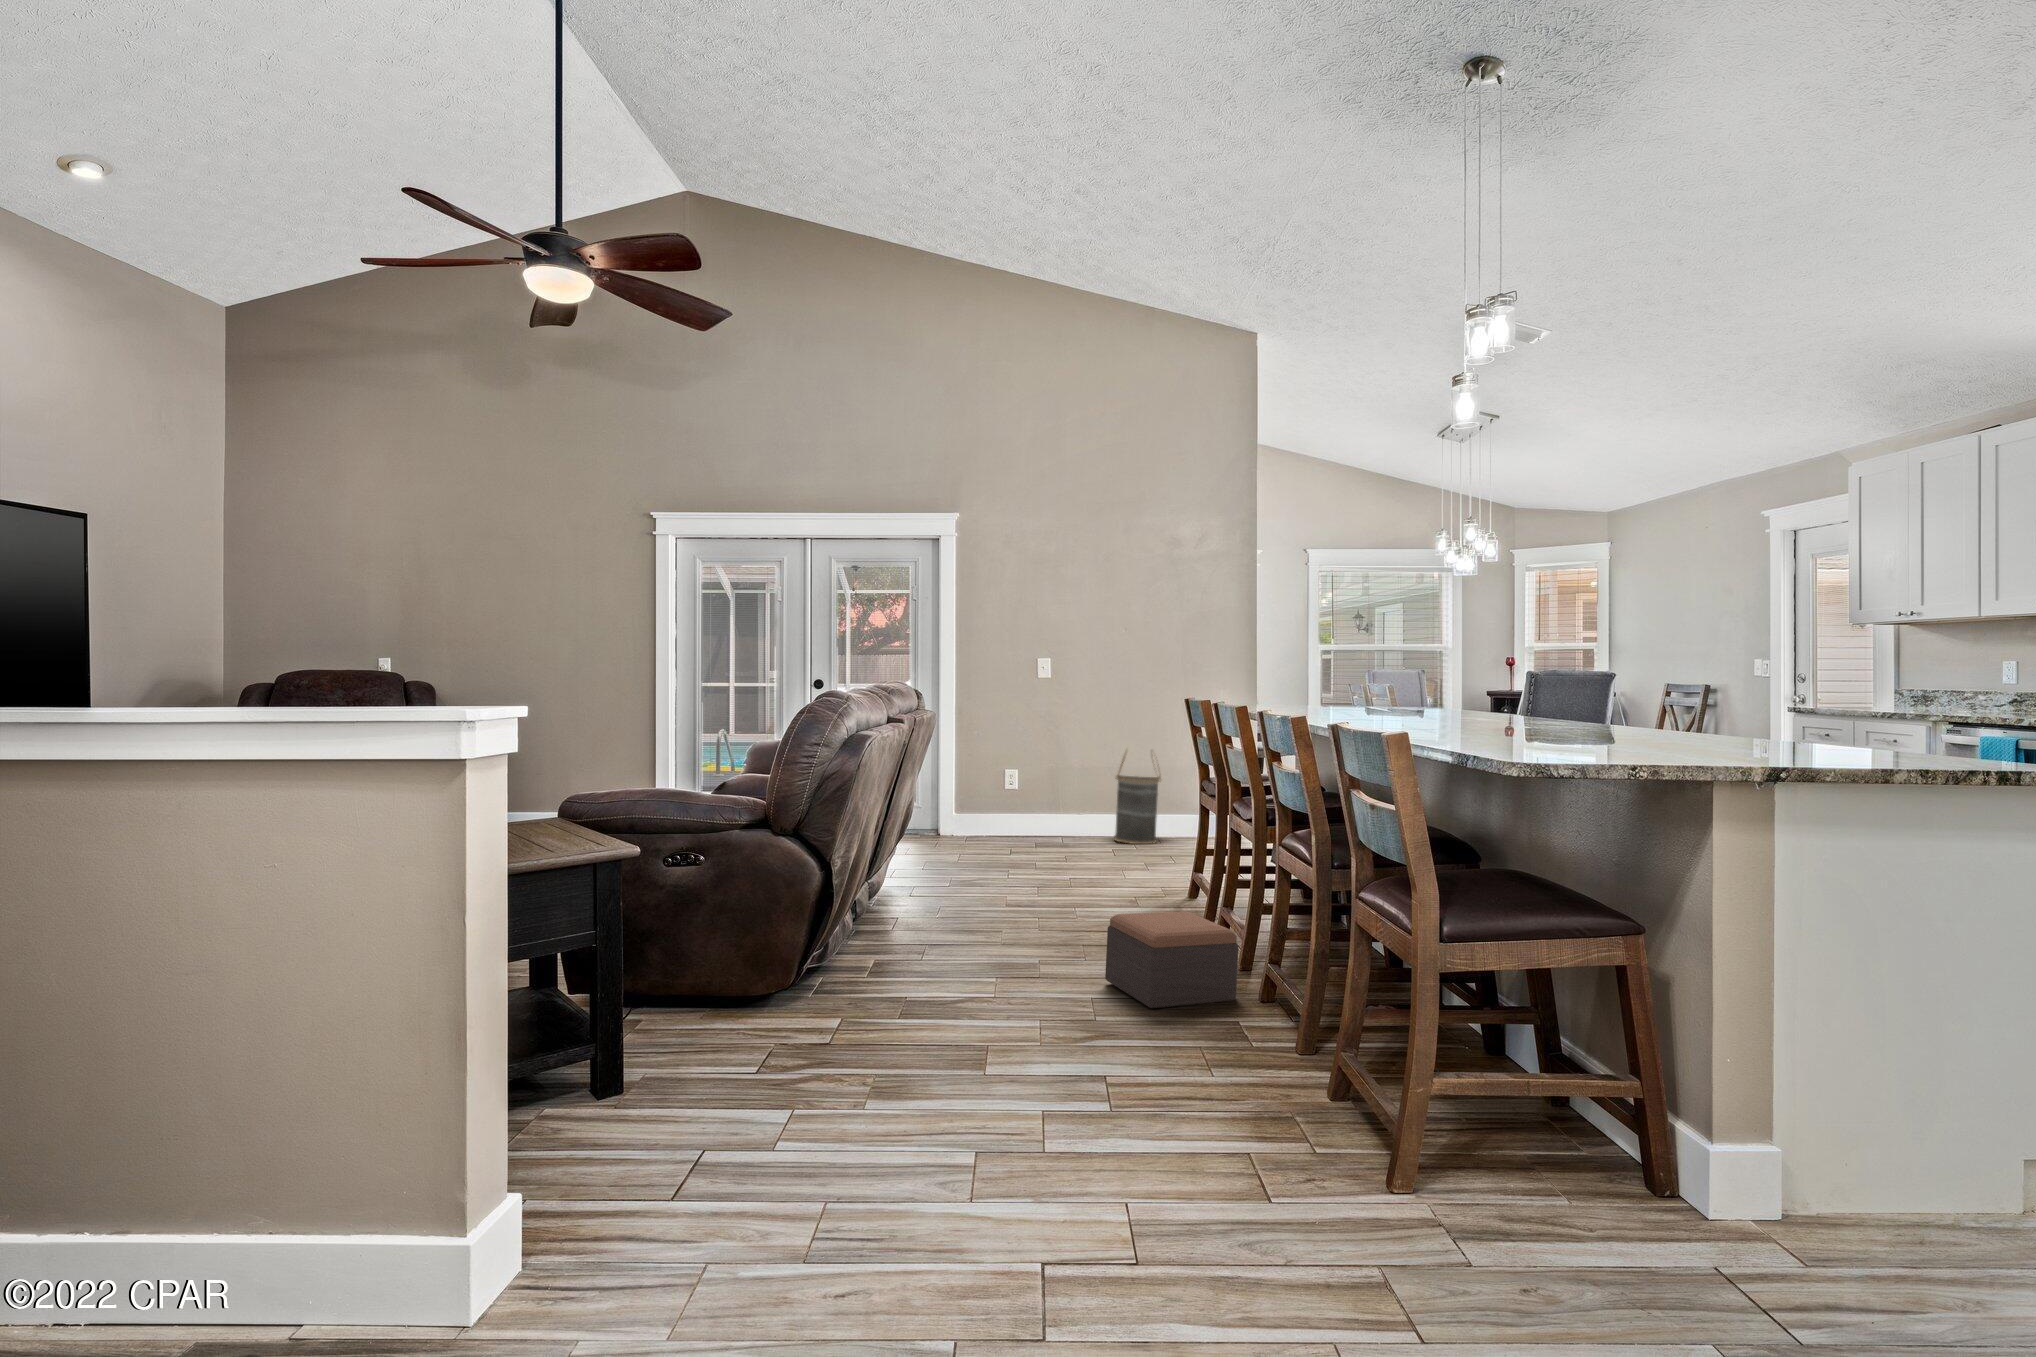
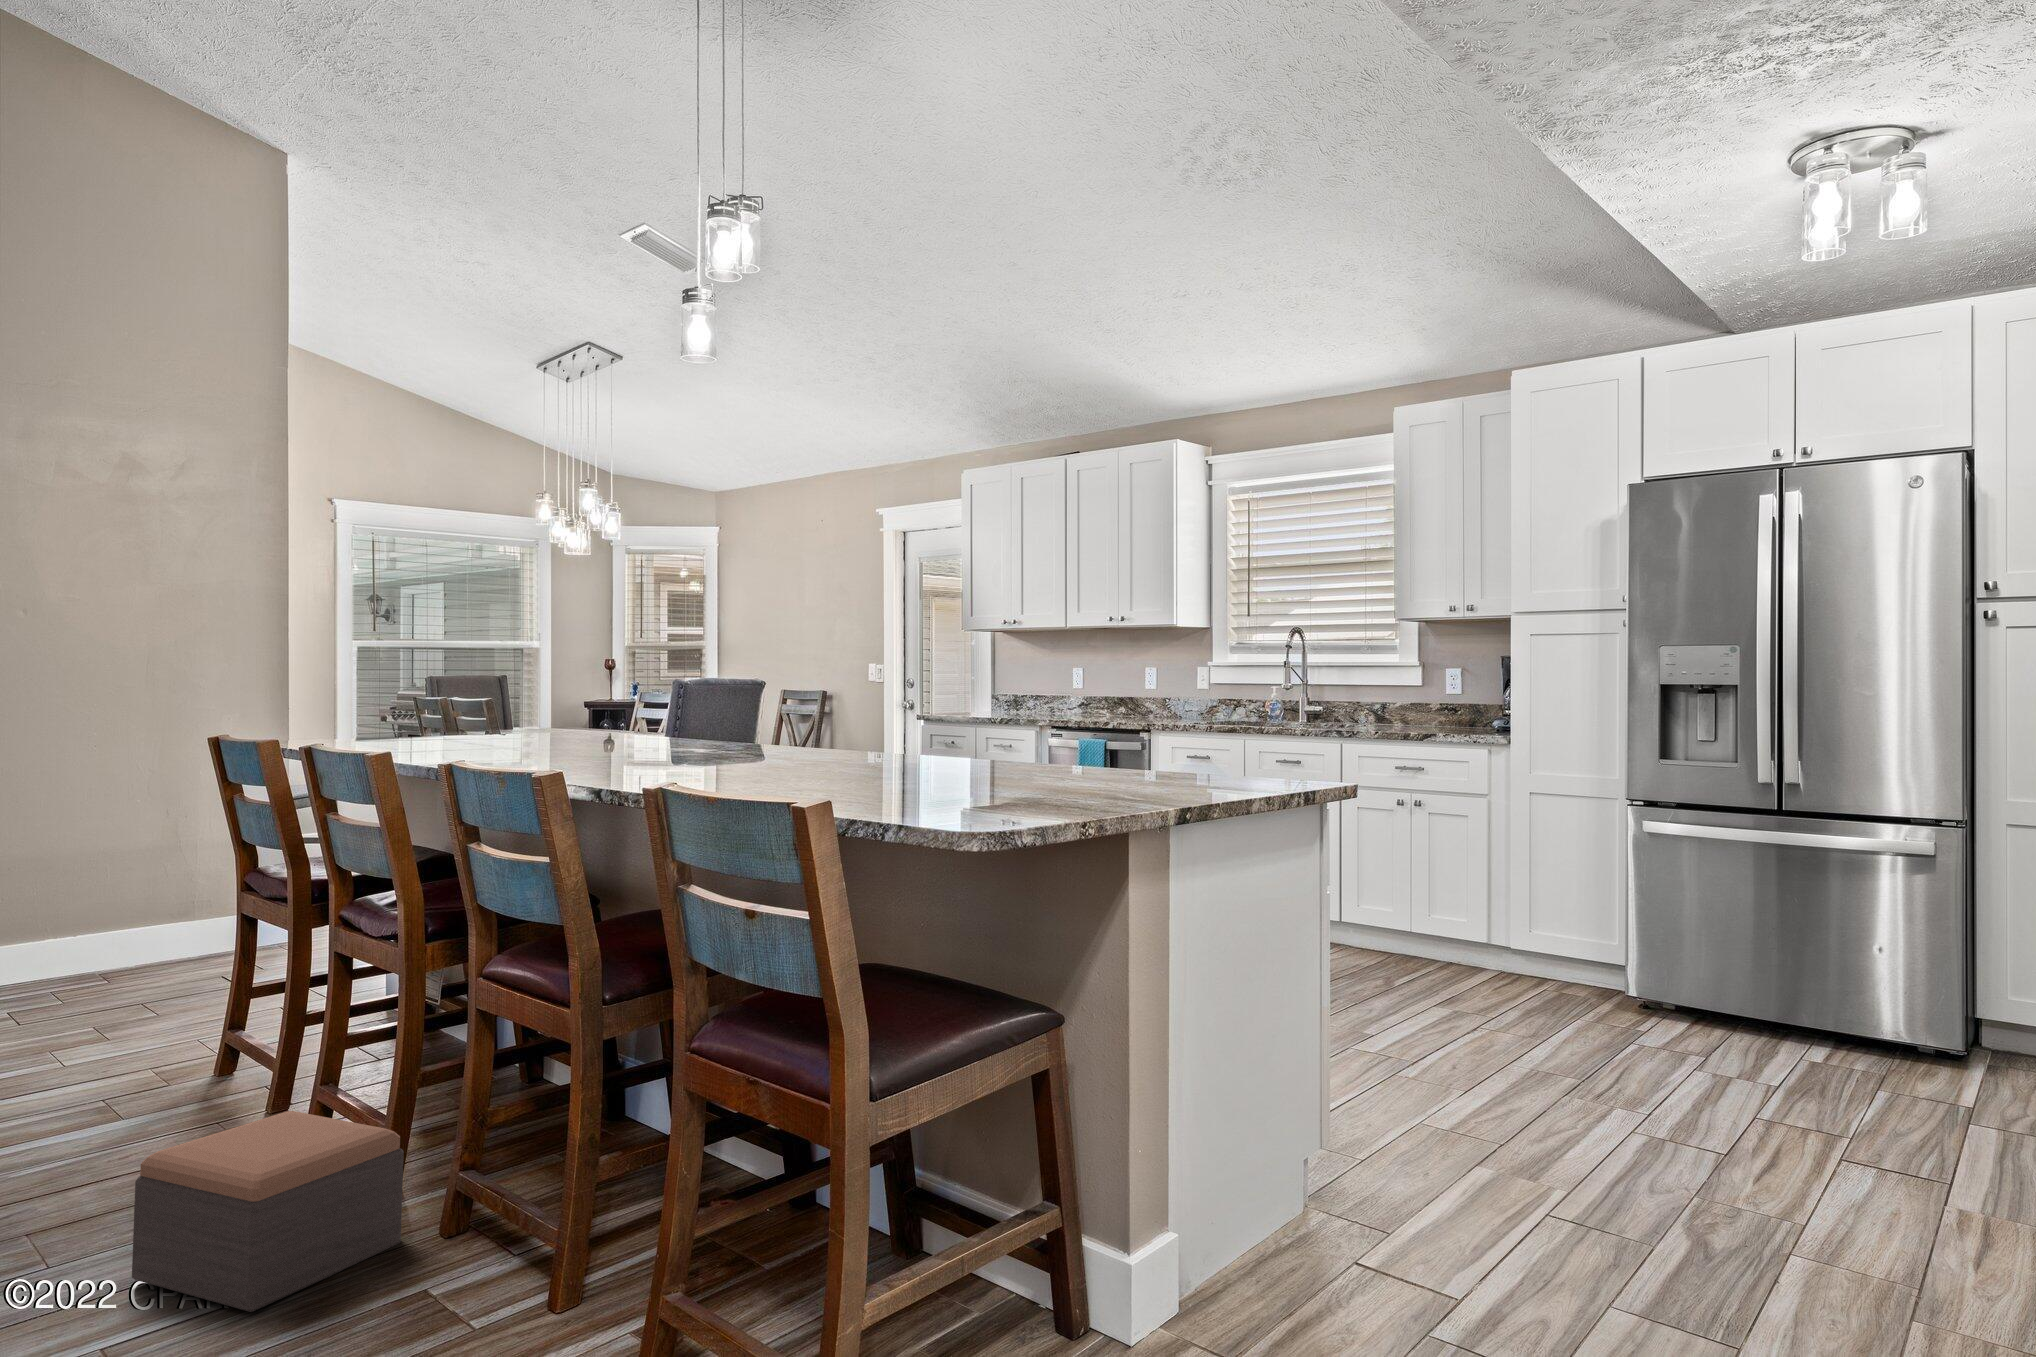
basket: present [1114,750,1161,844] -> none [37,819,132,982]

